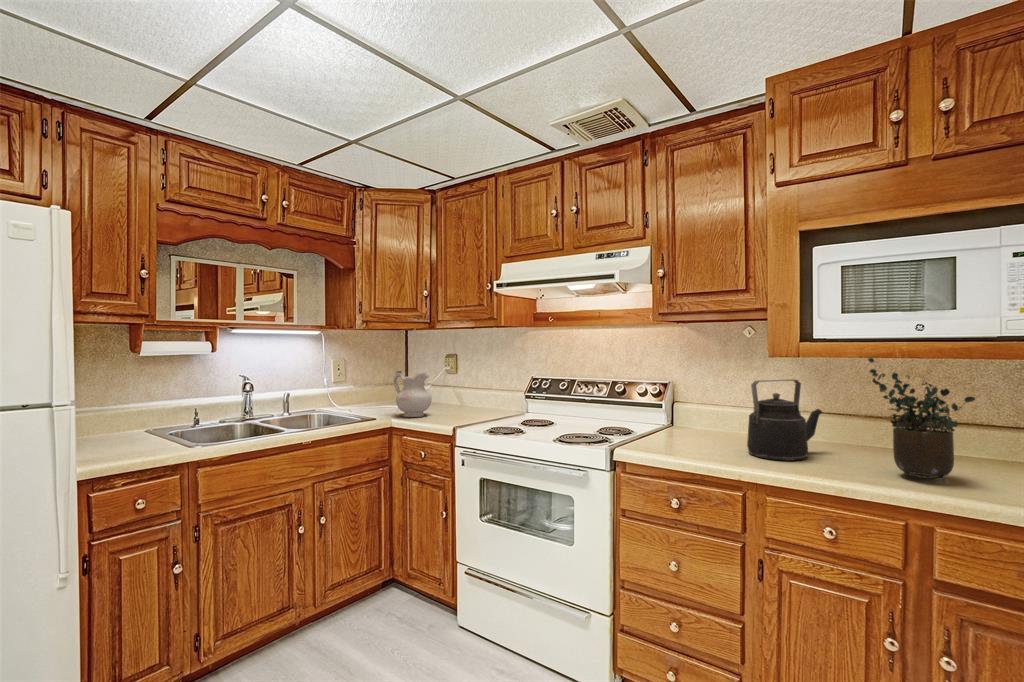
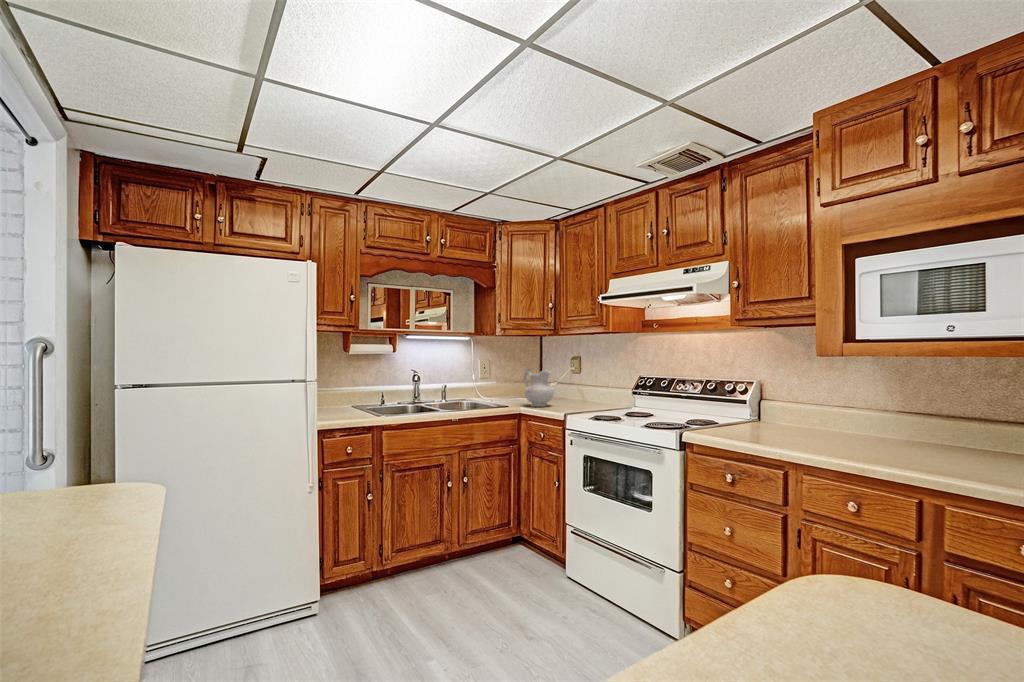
potted plant: present [868,358,975,479] -> none [902,356,994,467]
kettle: present [747,379,822,461] -> none [803,377,881,448]

